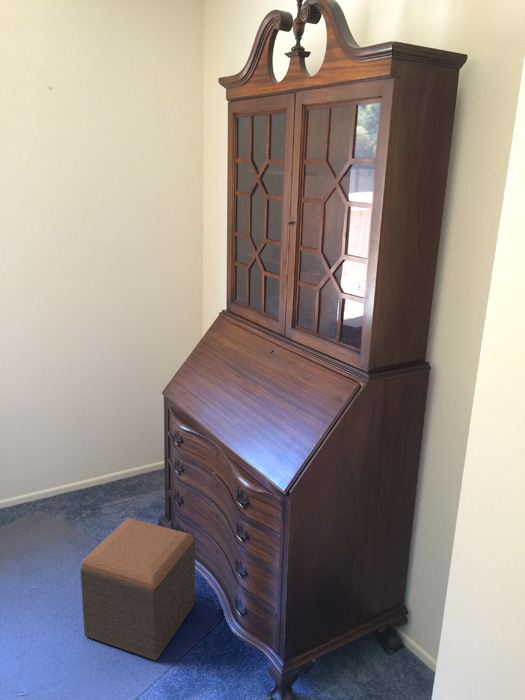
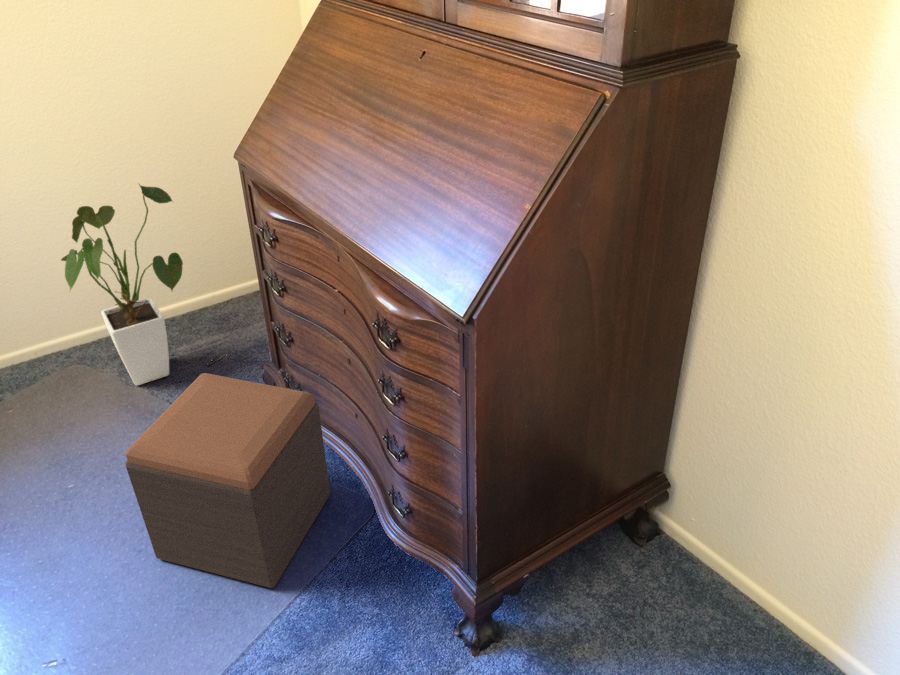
house plant: none [47,401,120,526] -> present [61,184,183,385]

